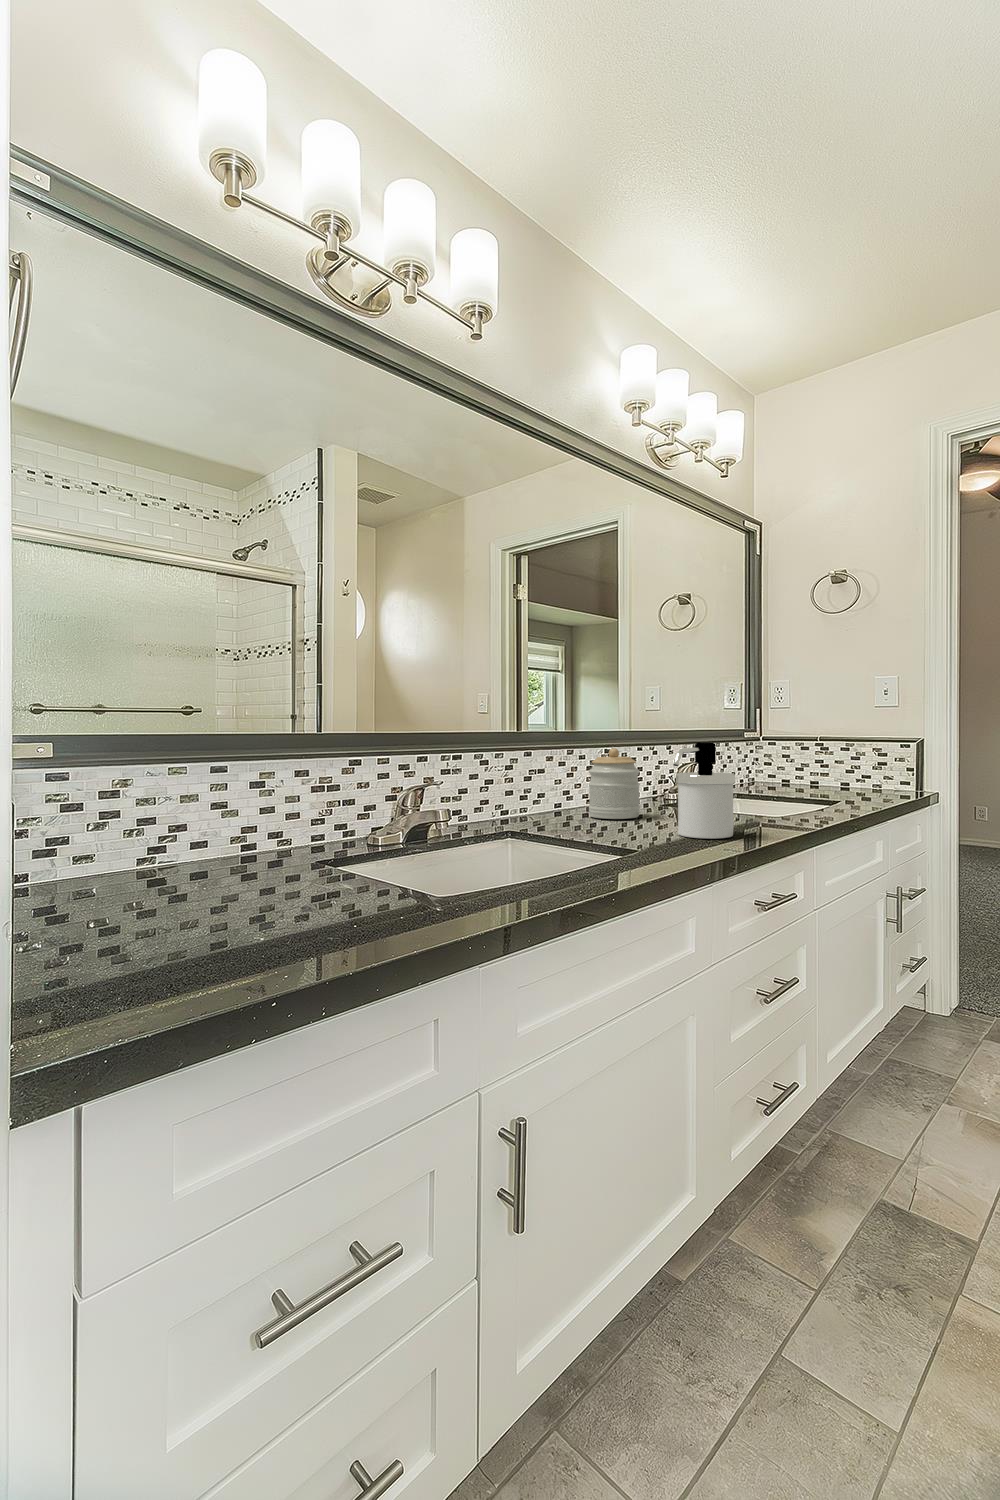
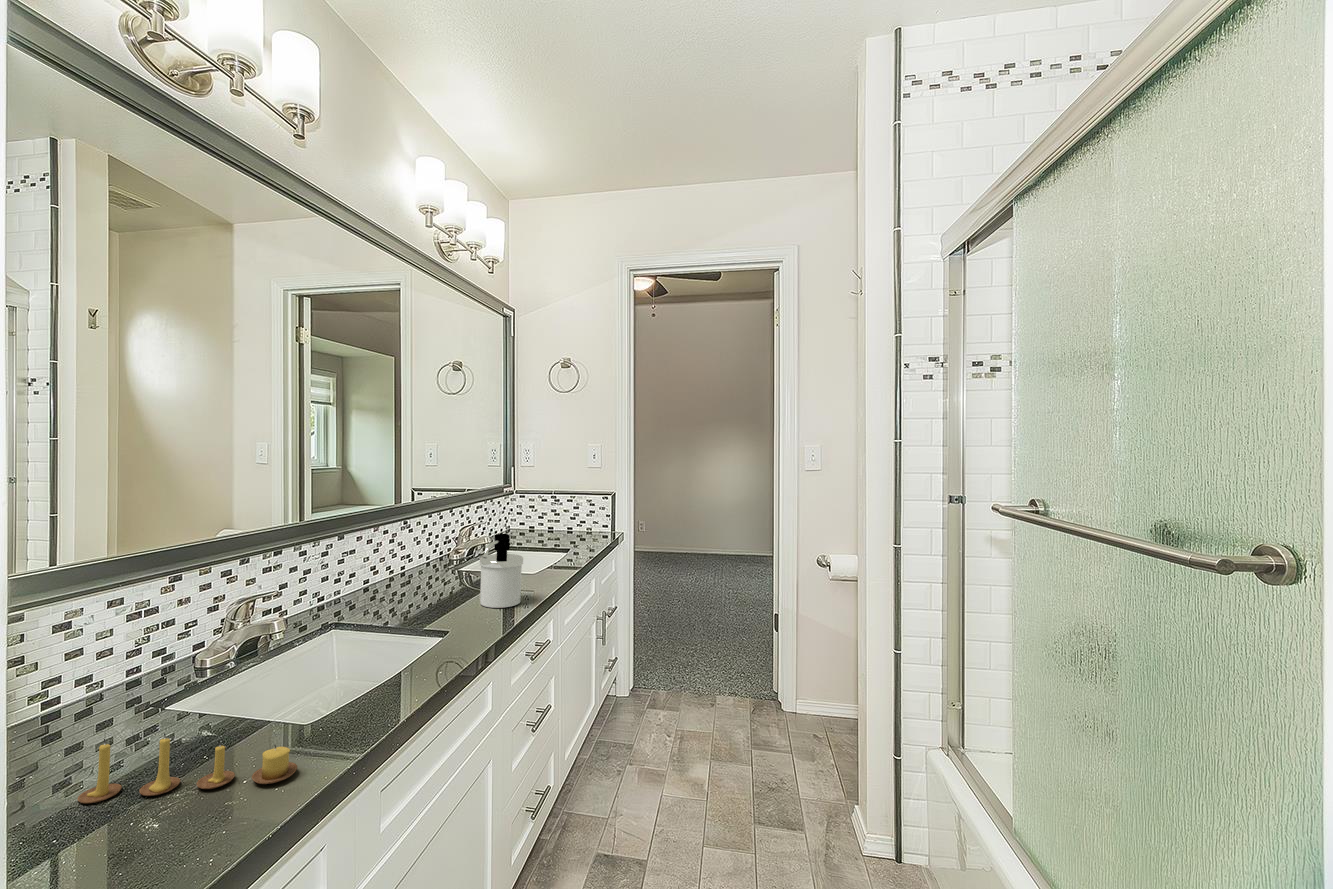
jar: present [589,748,640,819] -> none [396,530,441,590]
candle: none [212,852,385,925] -> present [78,733,297,803]

